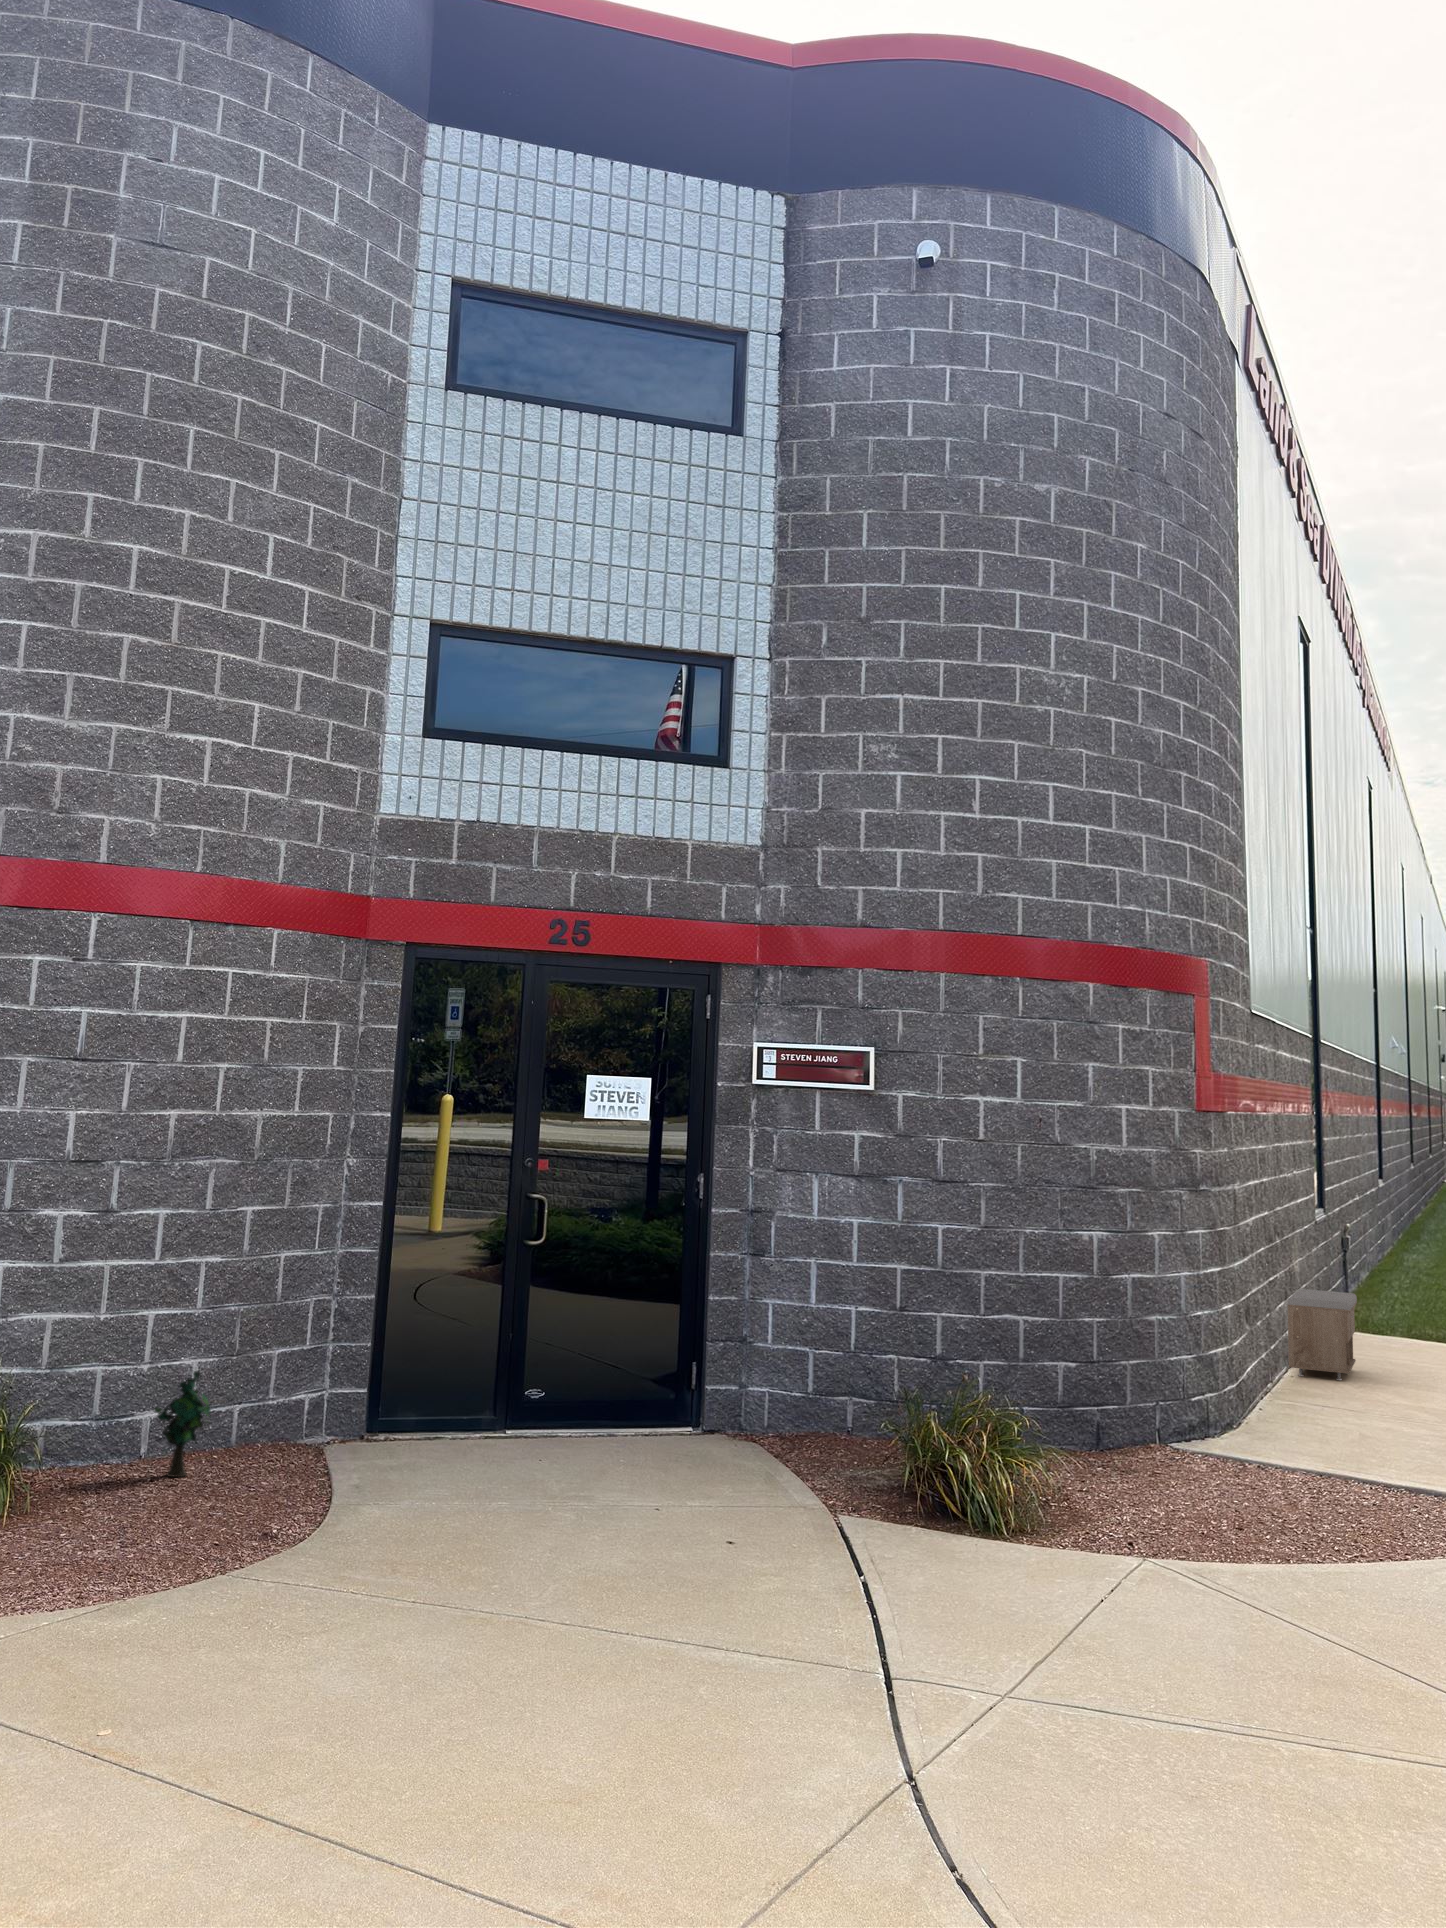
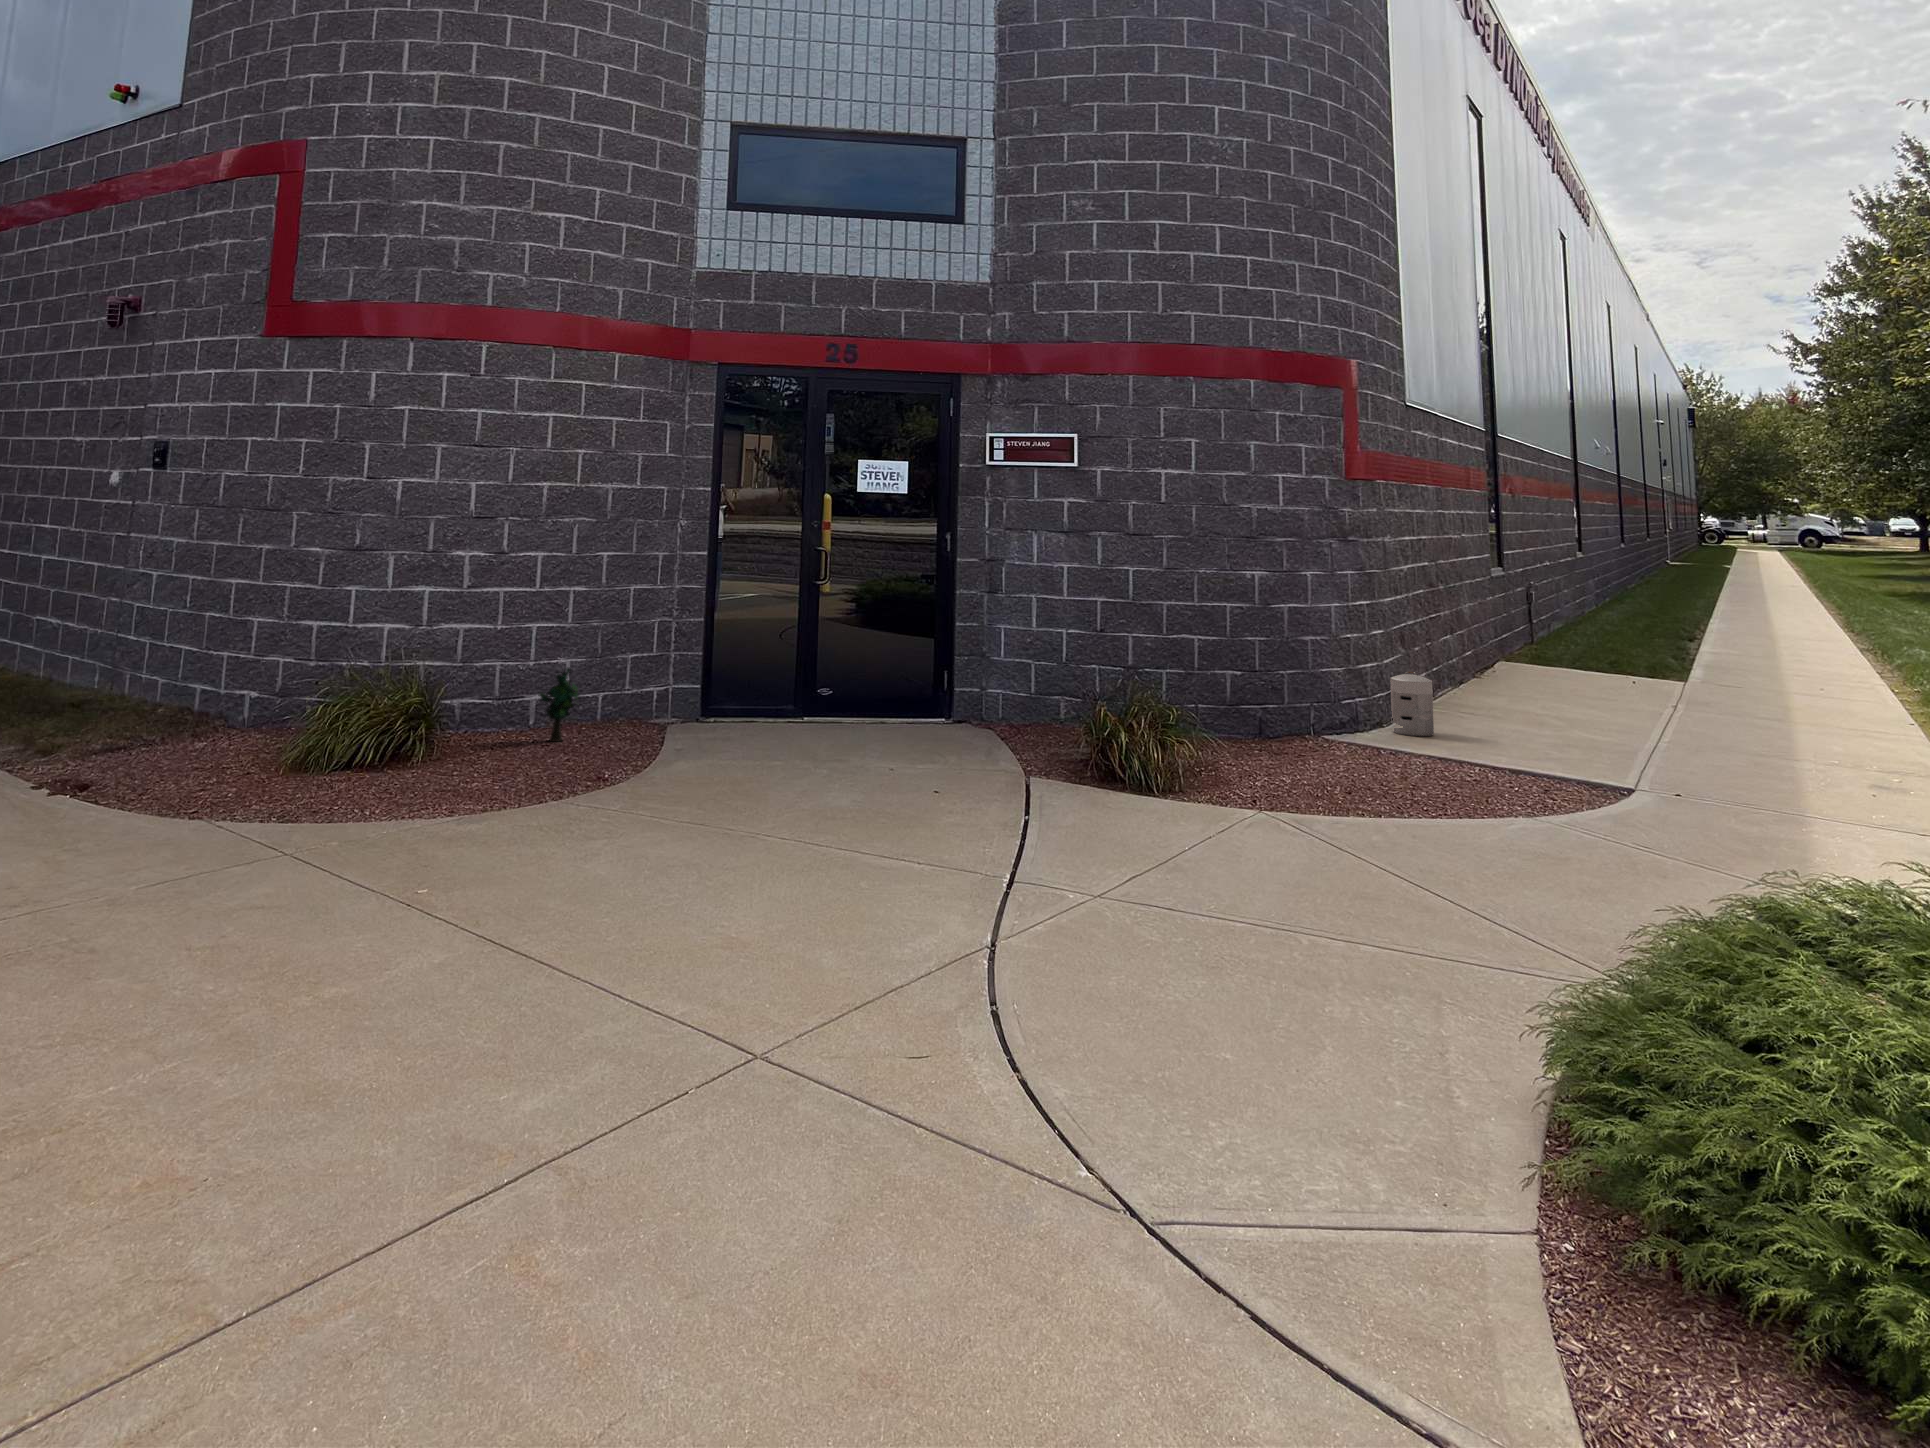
storage bench: present [1288,1289,1357,1380] -> none [1455,630,1517,700]
waste bin: none [1240,1355,1293,1439] -> present [1390,672,1434,737]

